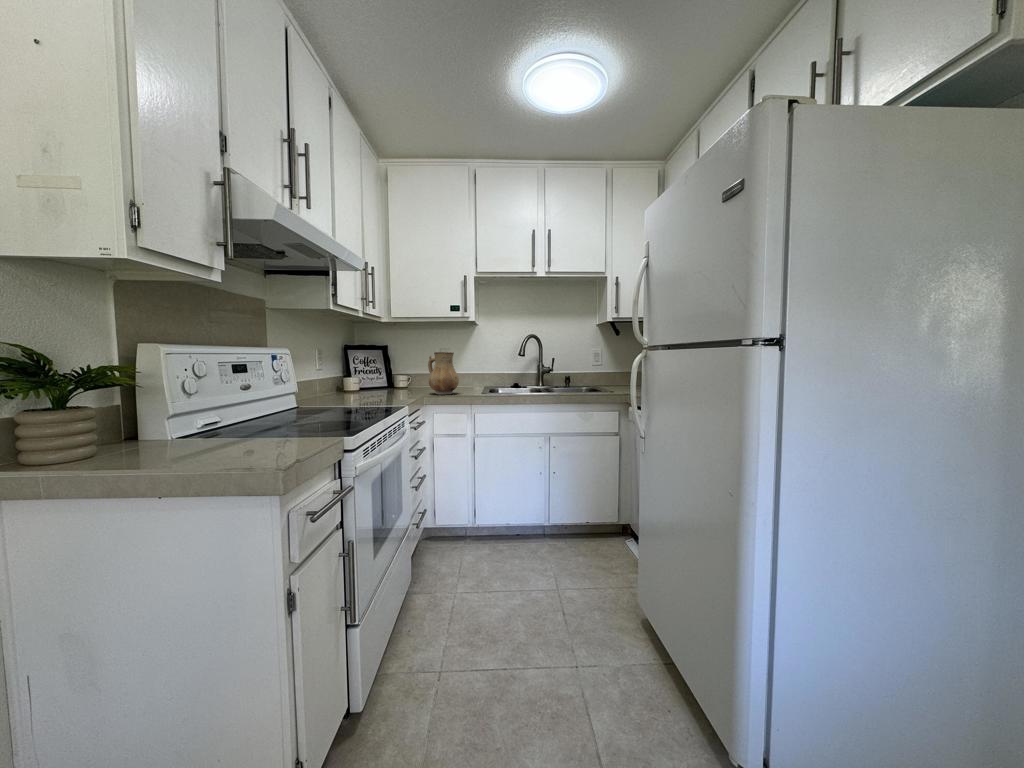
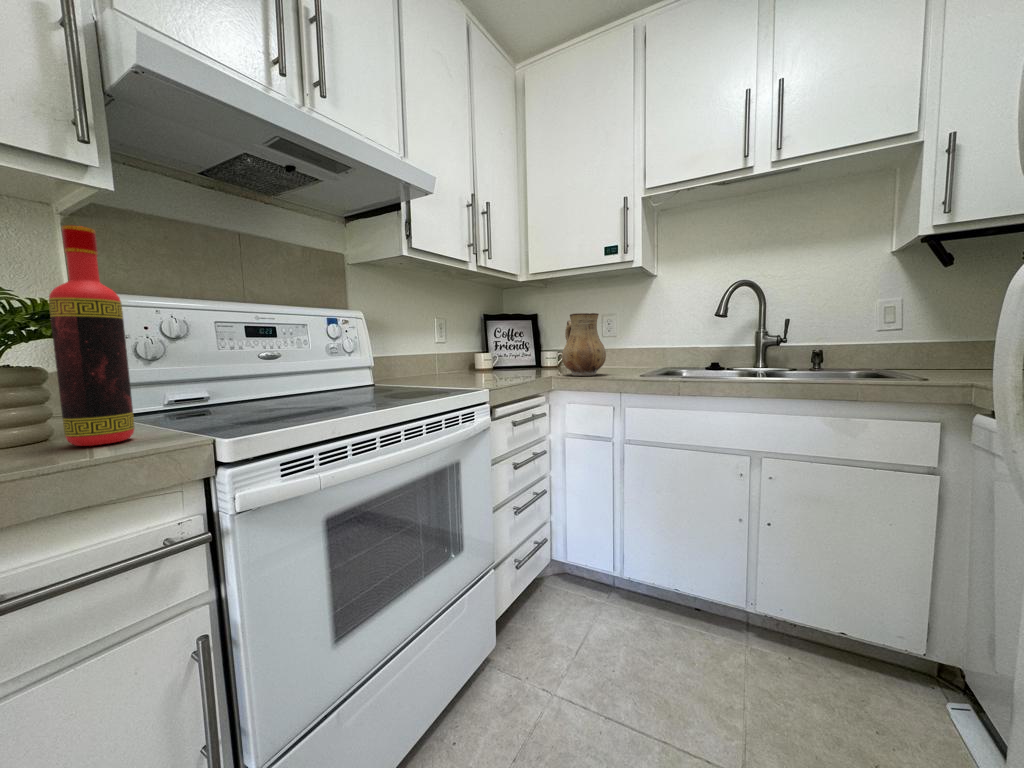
bottle: none [264,323,301,449] -> present [49,225,134,446]

